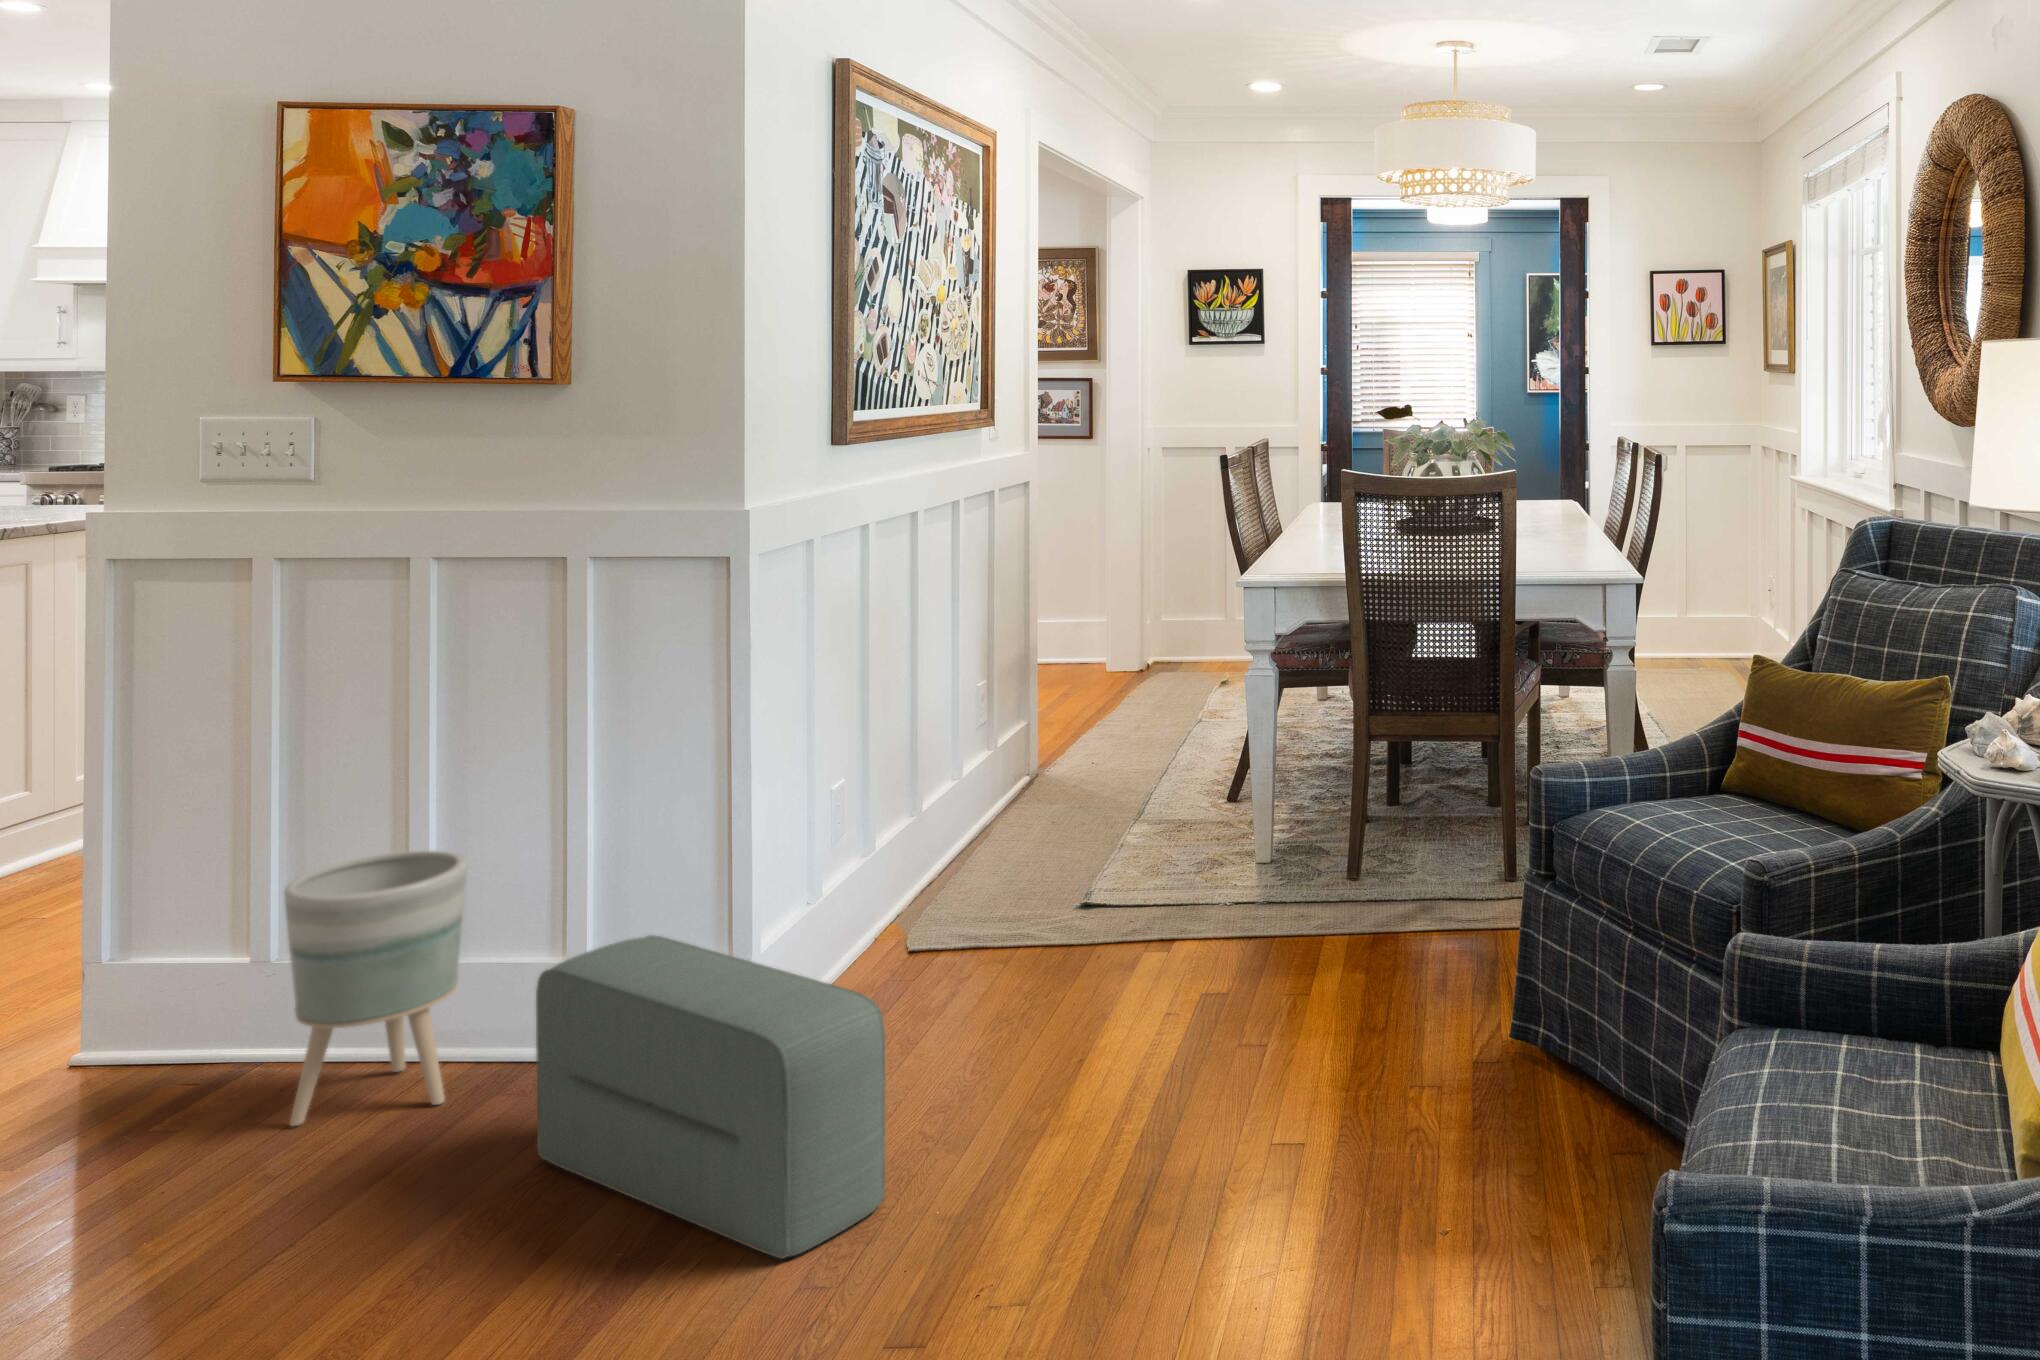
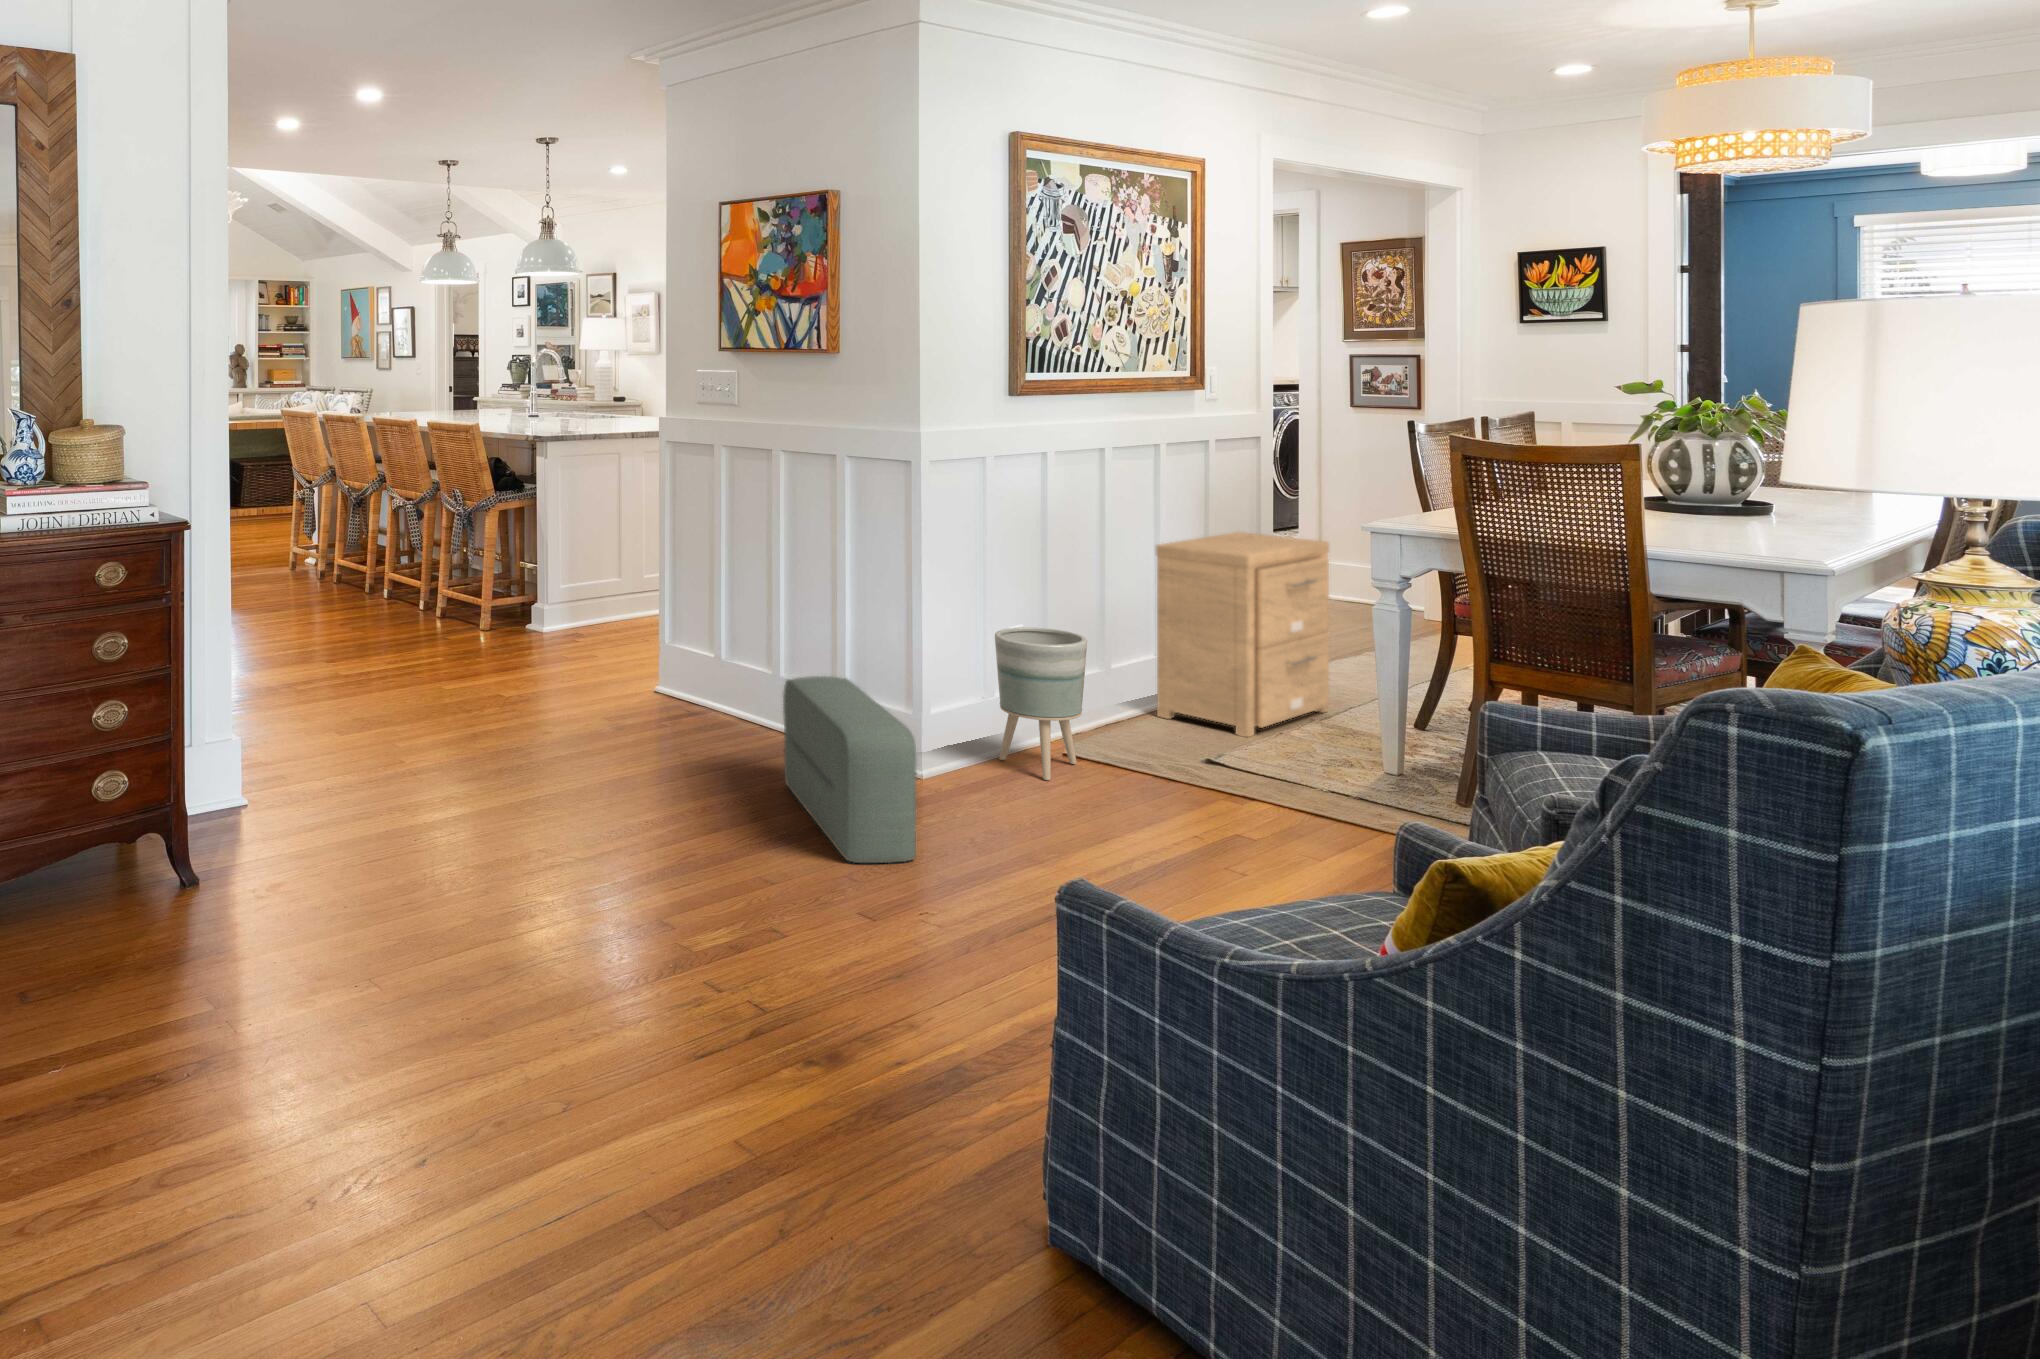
side table: none [968,597,1136,855] -> present [1156,532,1329,737]
planter: present [284,851,467,1126] -> present [995,627,1087,780]

